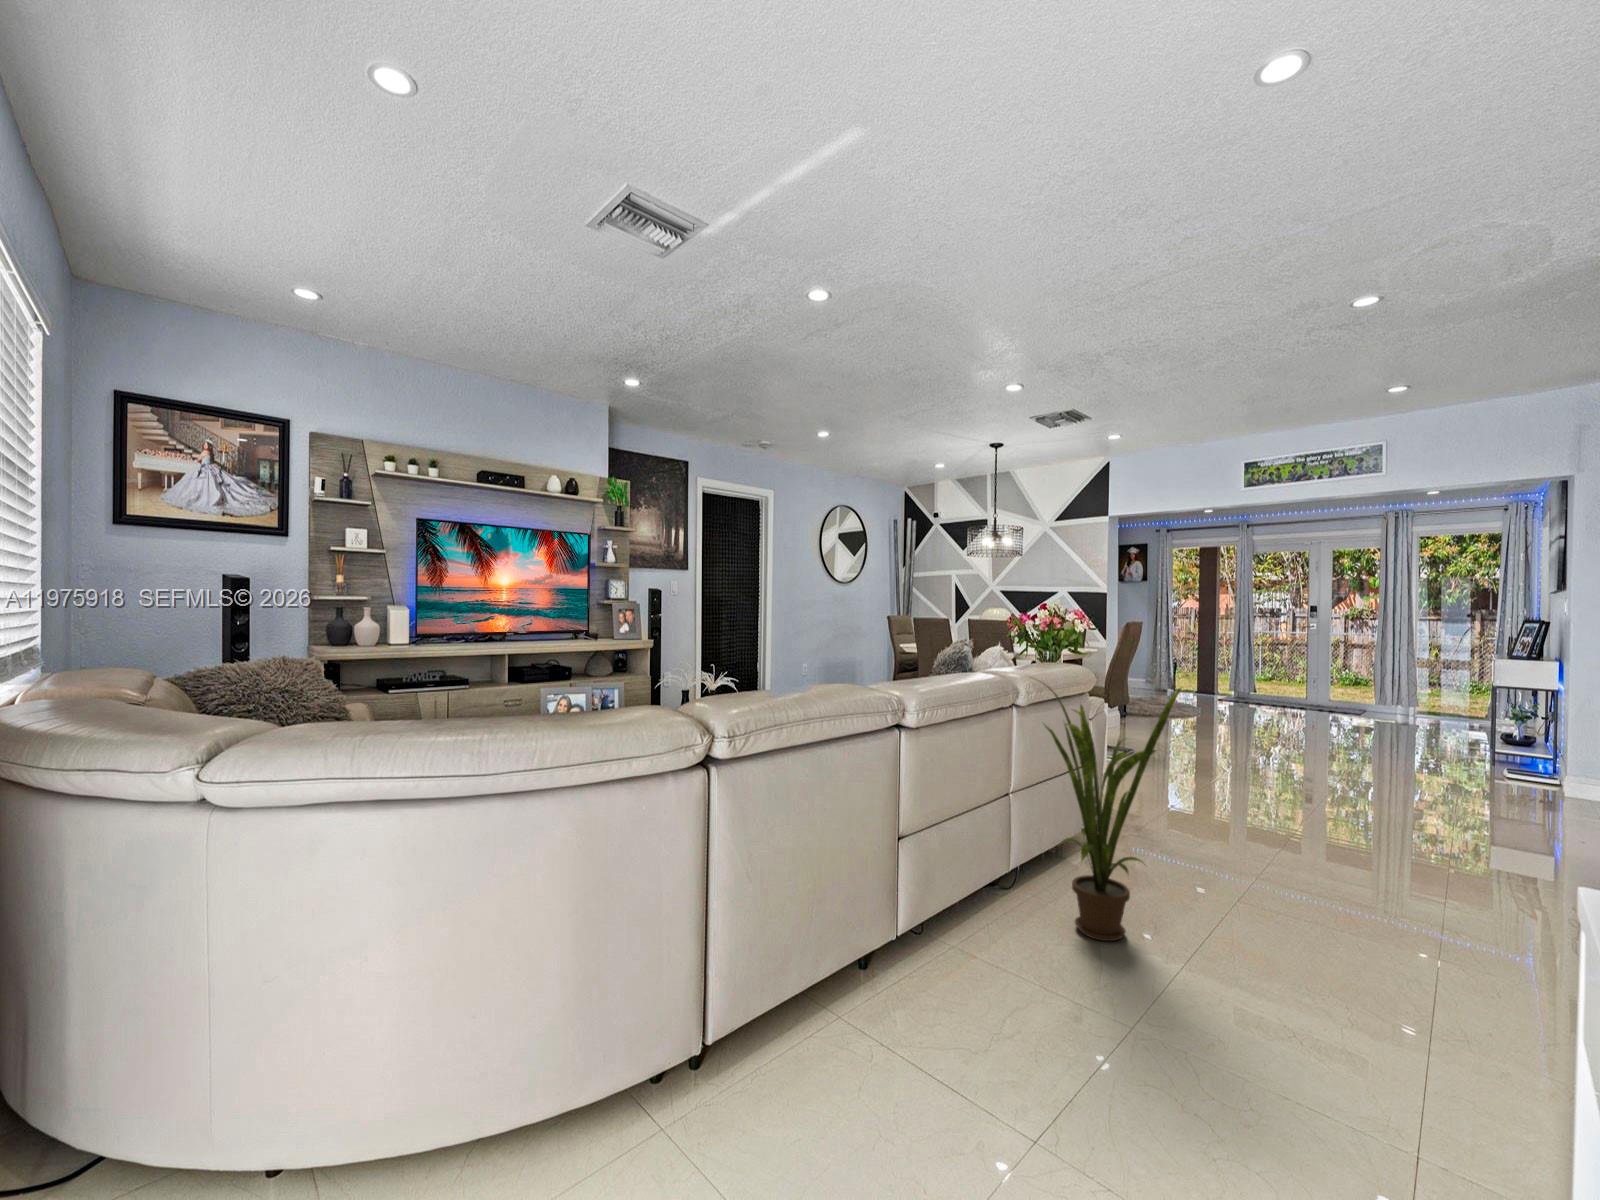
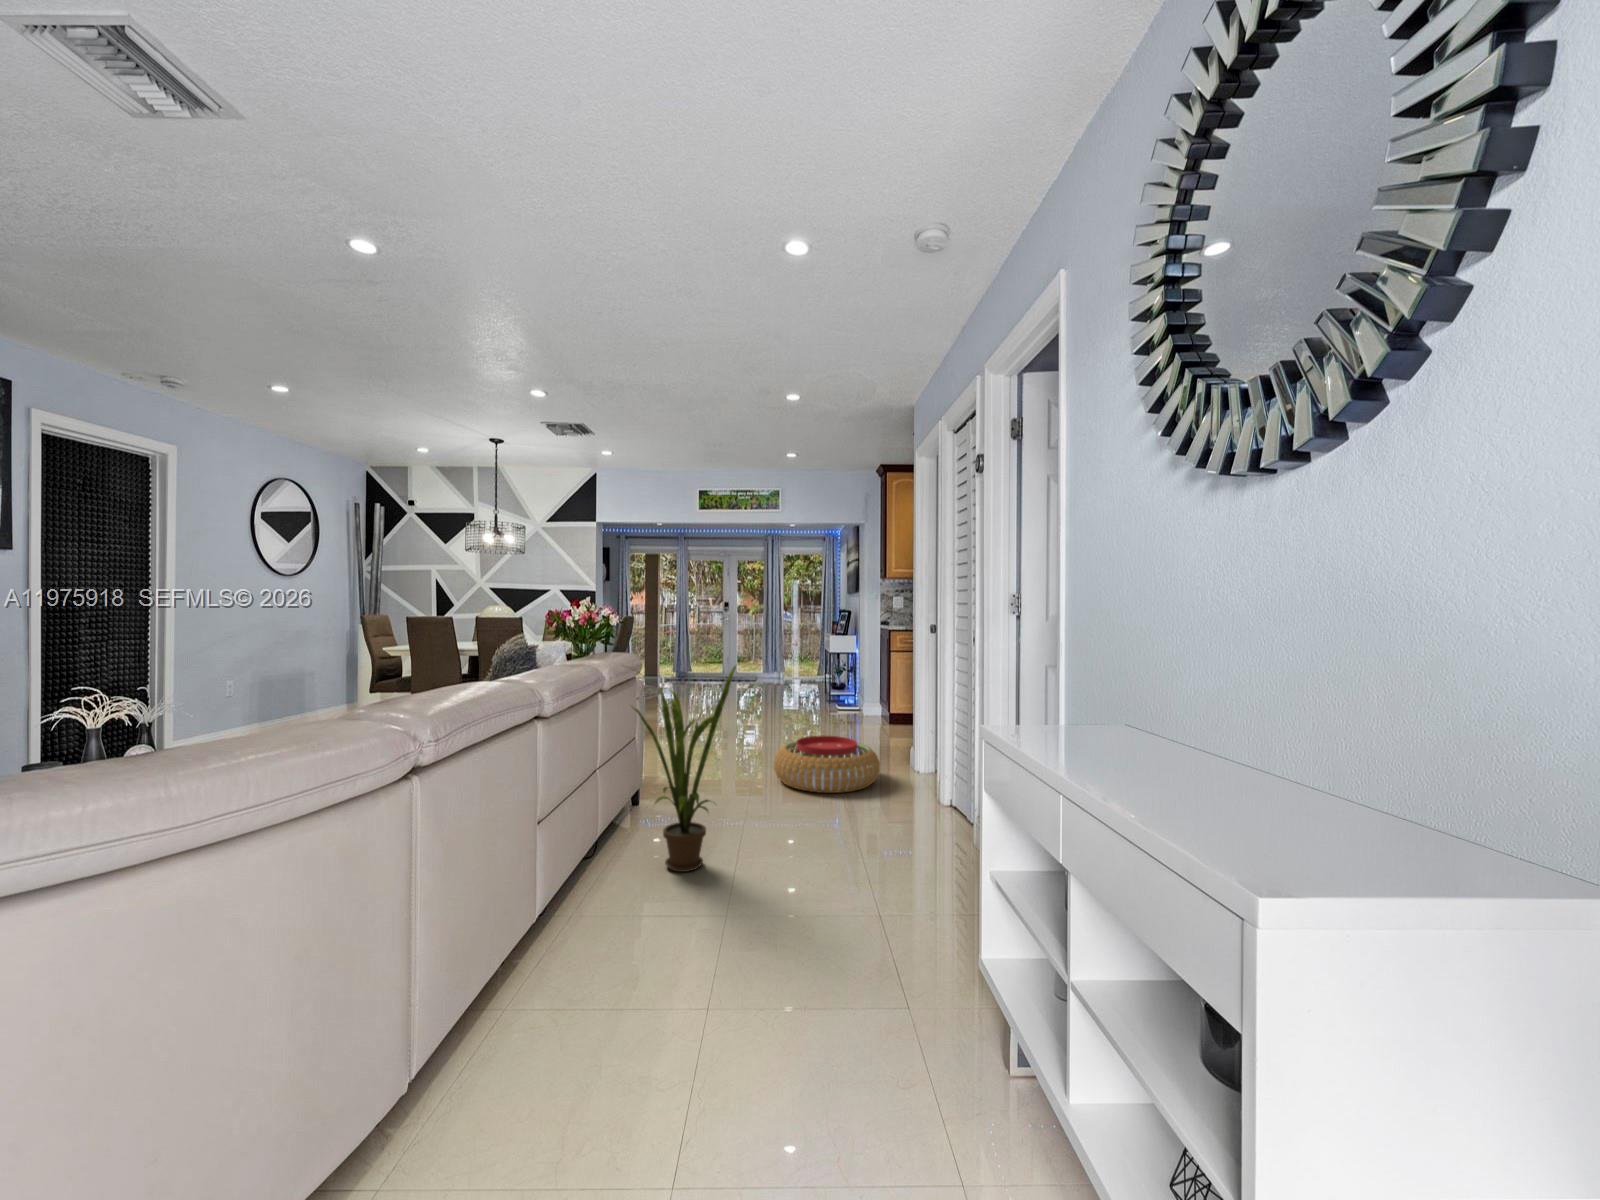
pouf: none [1302,807,1525,913] -> present [773,736,880,793]

